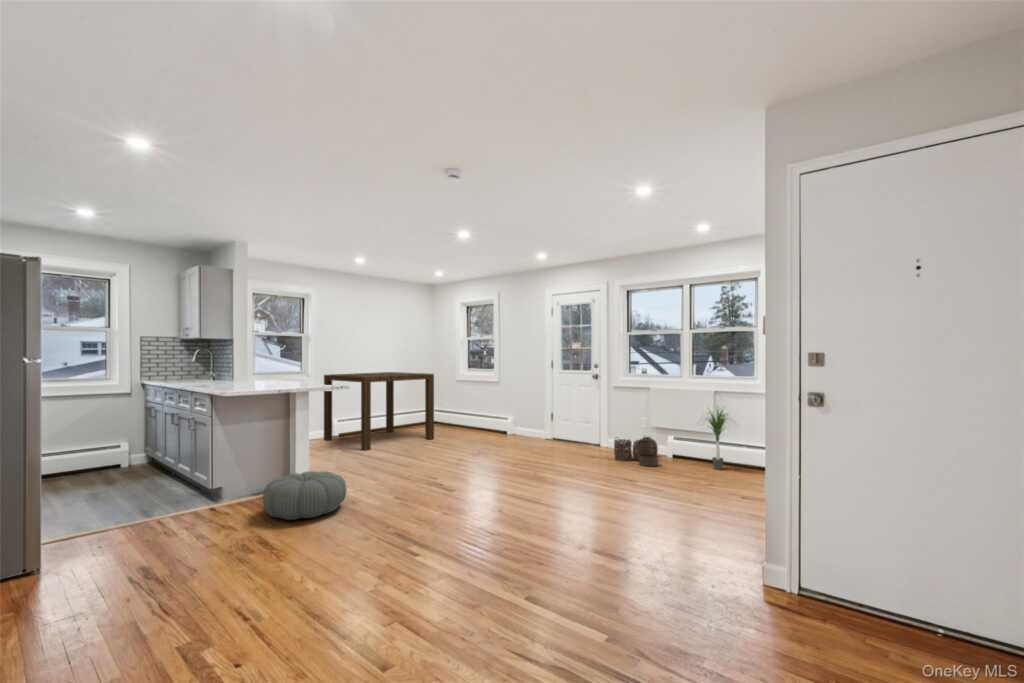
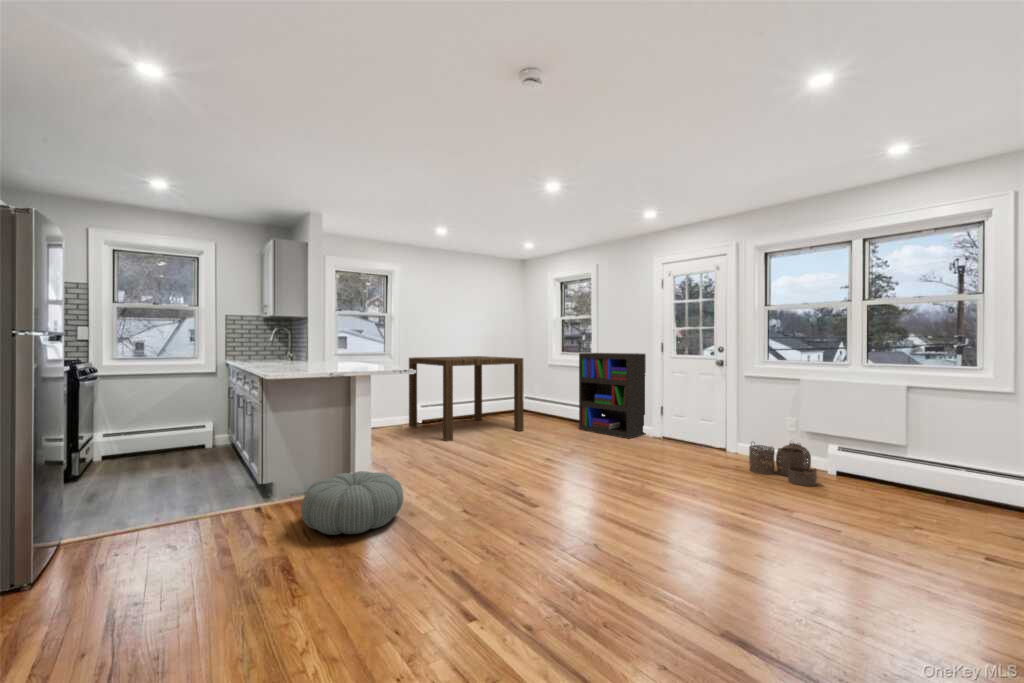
bookshelf: none [483,368,540,441] -> present [579,353,646,439]
potted plant: present [709,409,728,469] -> none [874,401,958,498]

